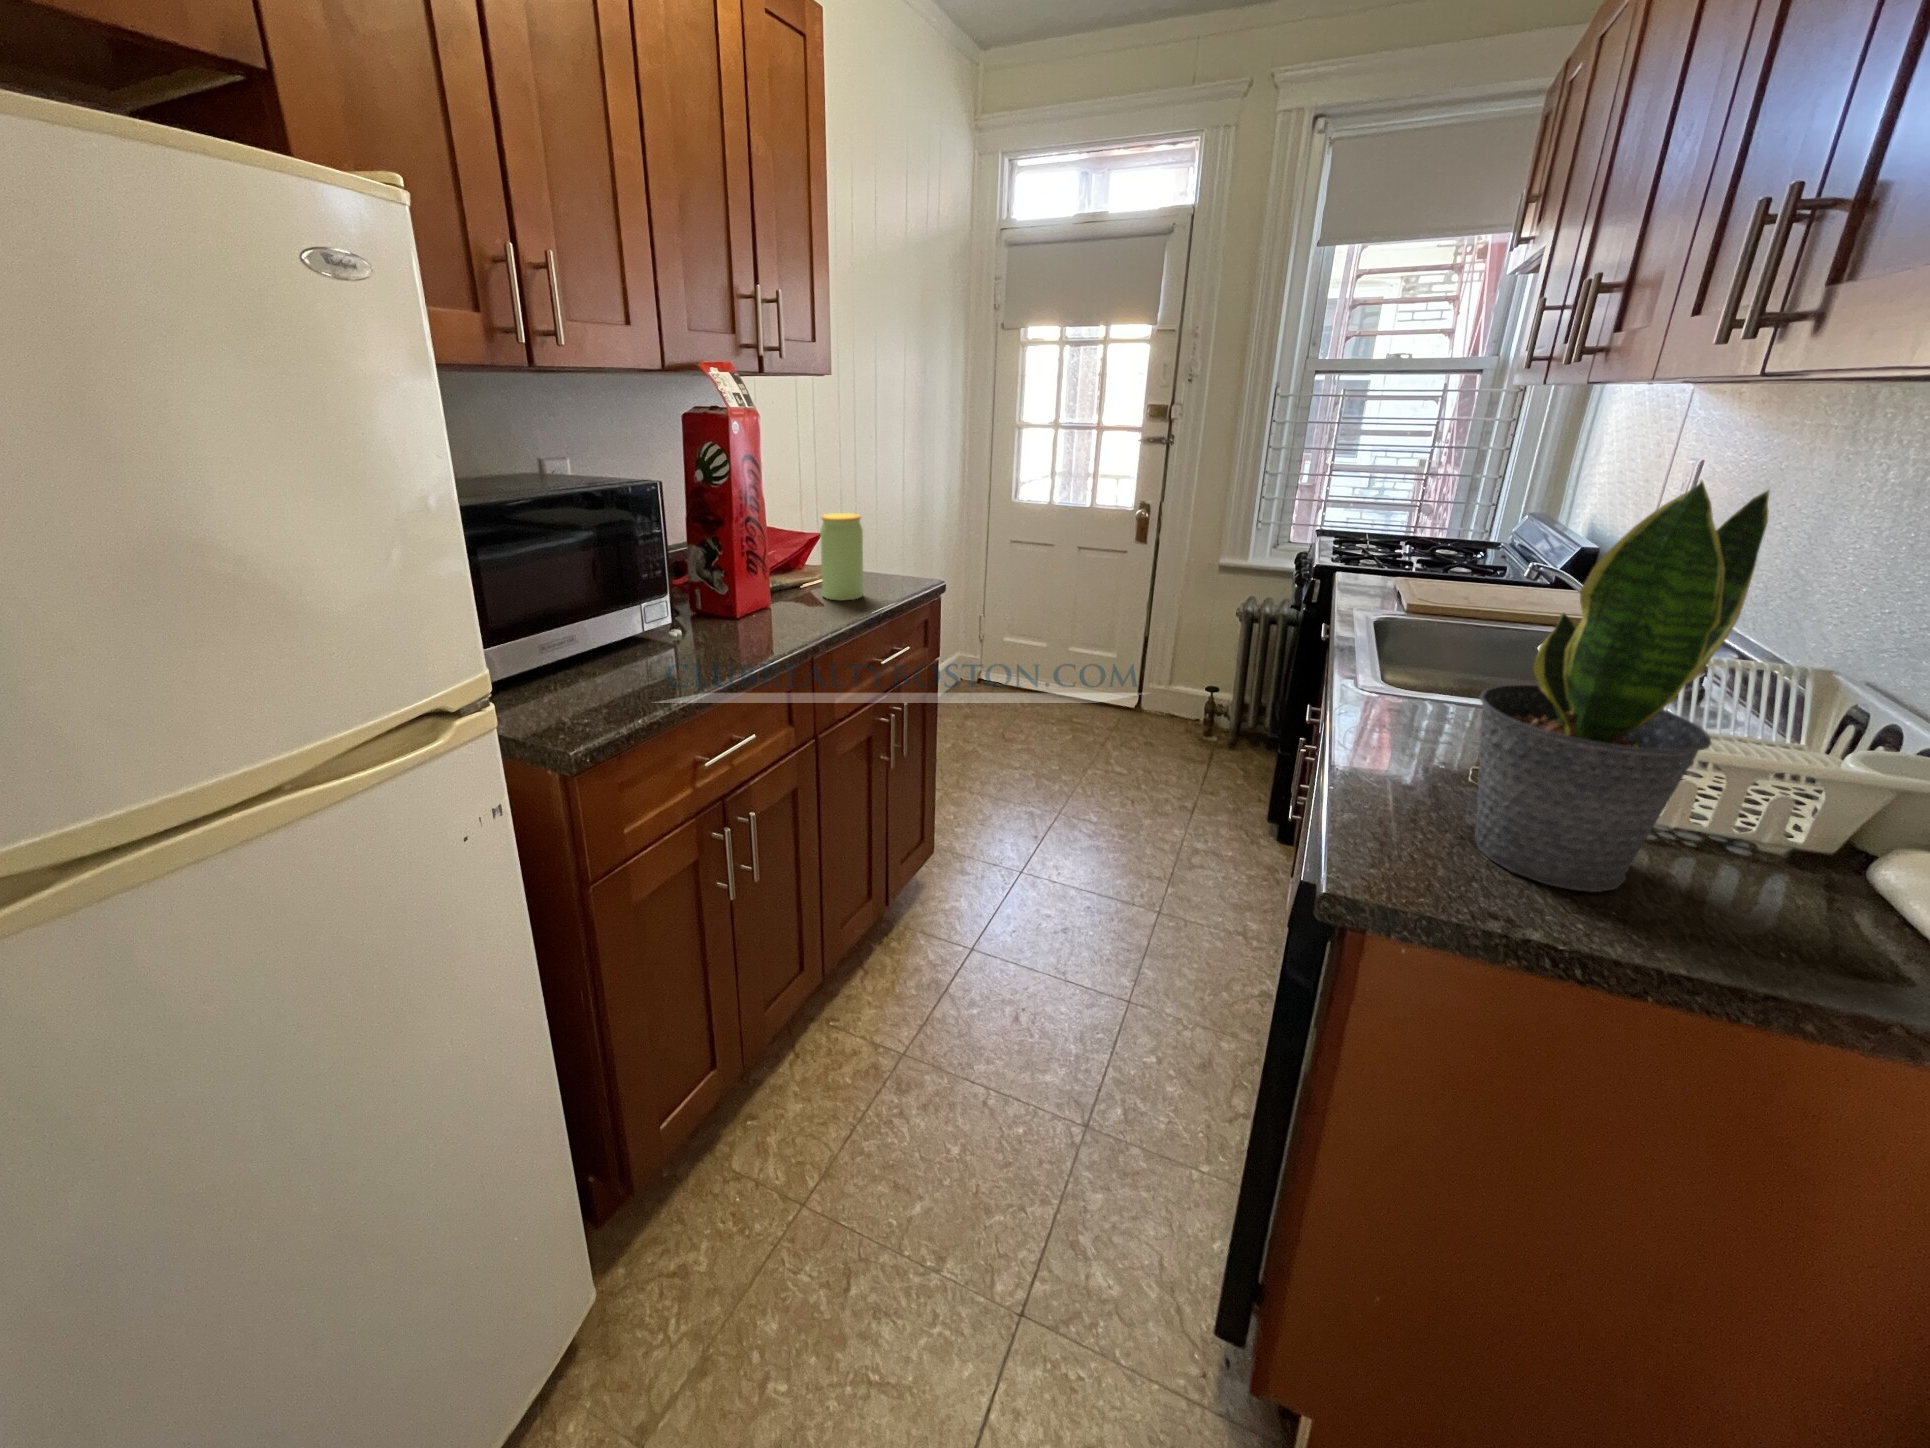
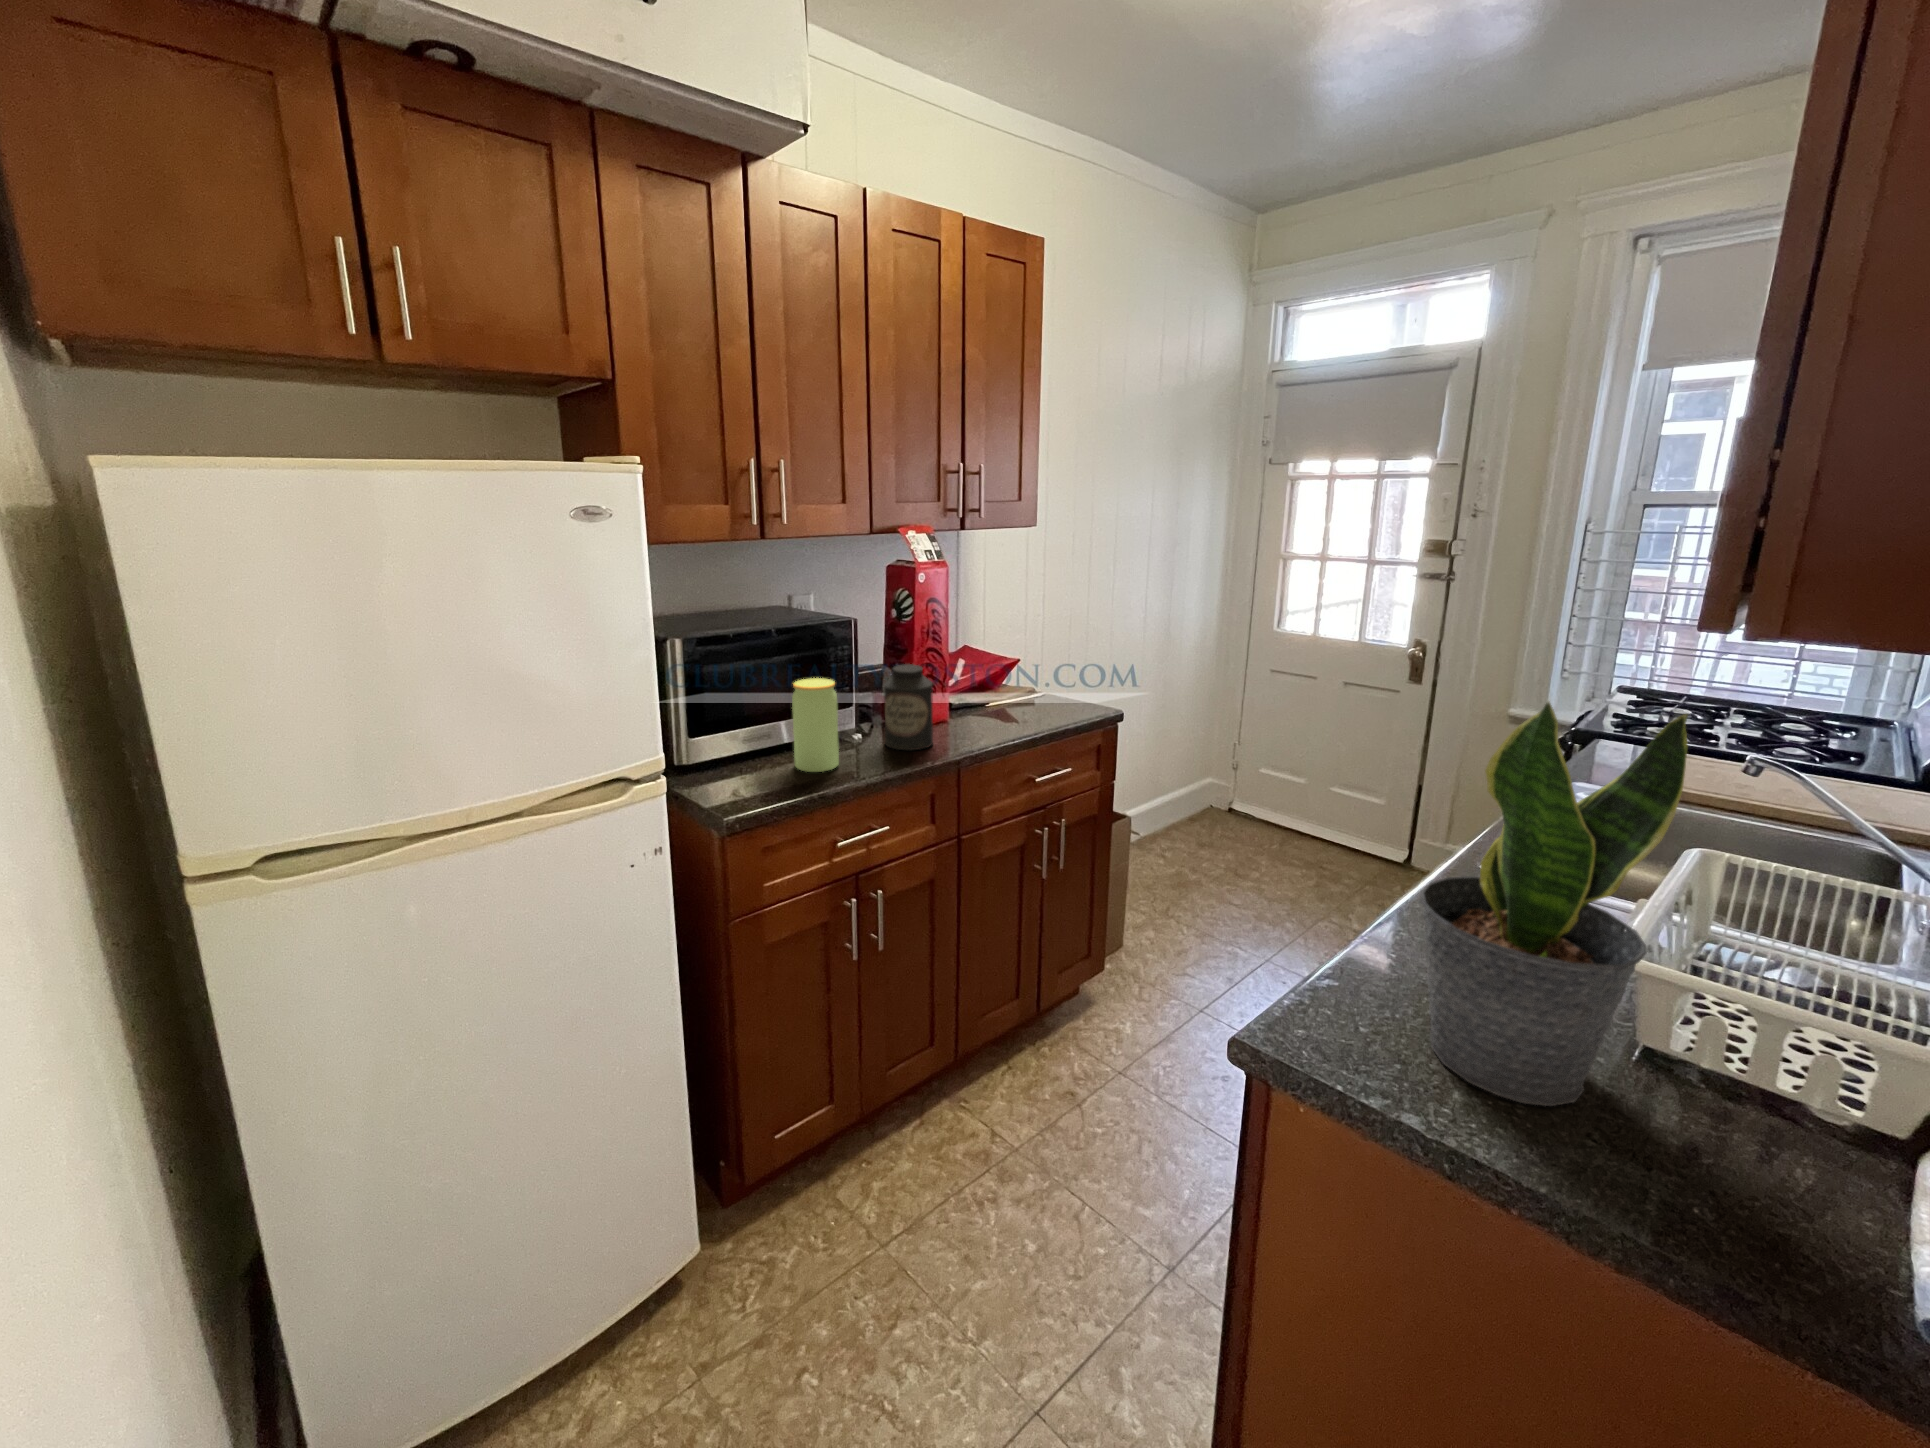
jar: present [820,513,863,600] -> present [792,678,839,772]
canister: none [711,537,776,644] -> present [884,664,933,750]

